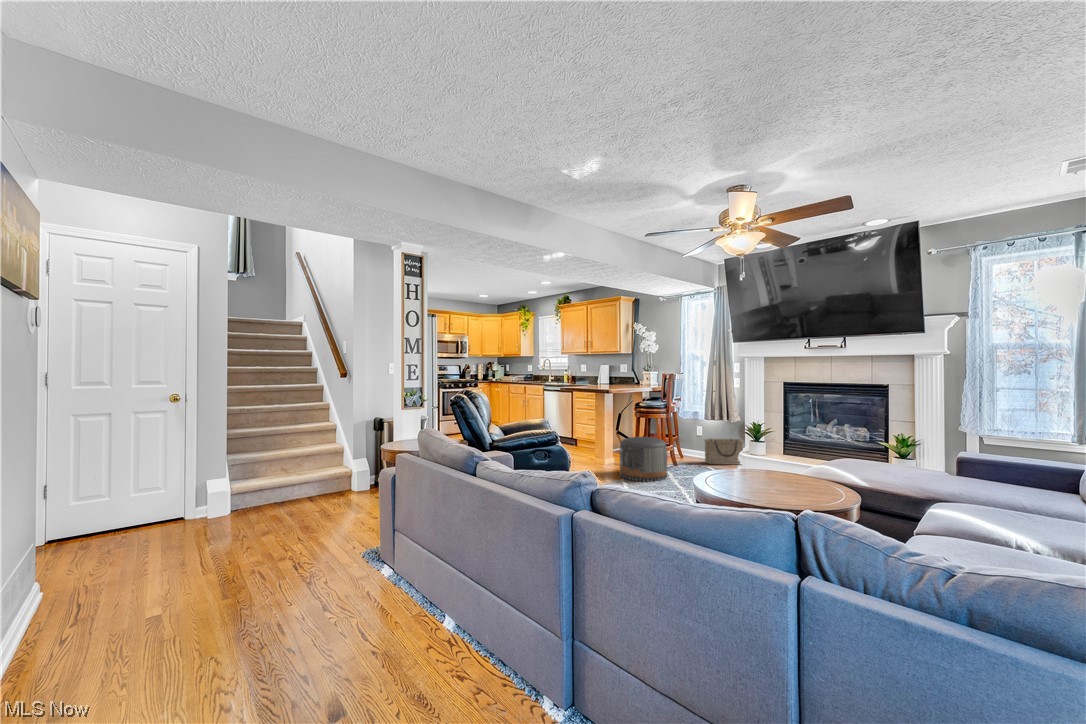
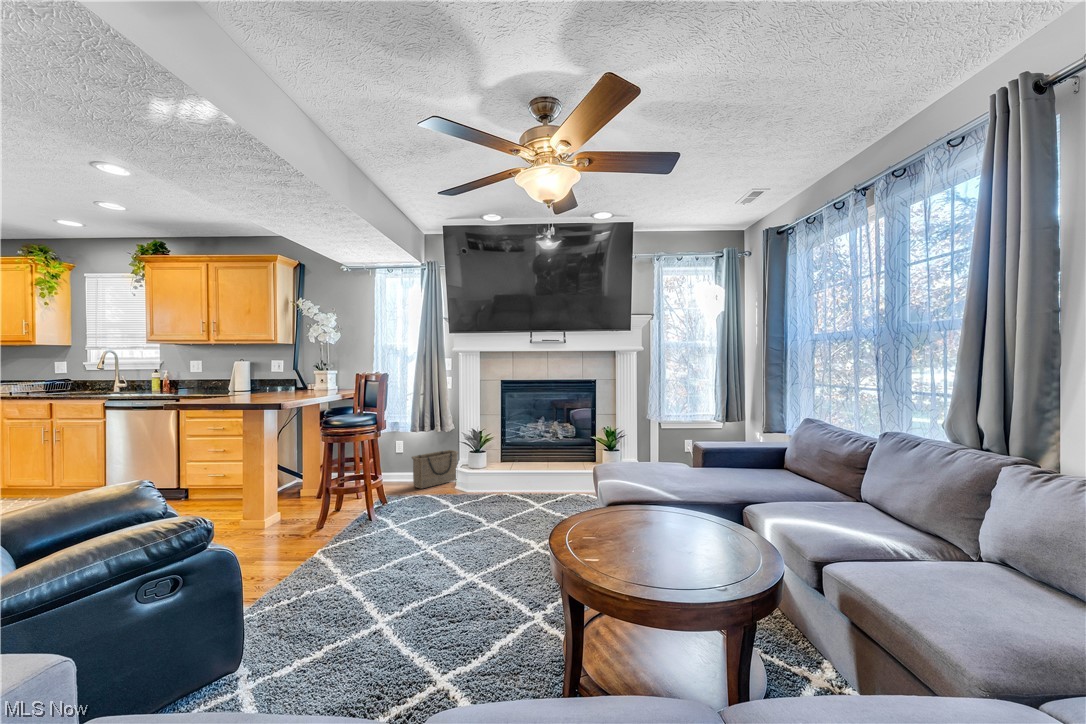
pouf: present [620,437,668,481] -> none [303,471,385,552]

